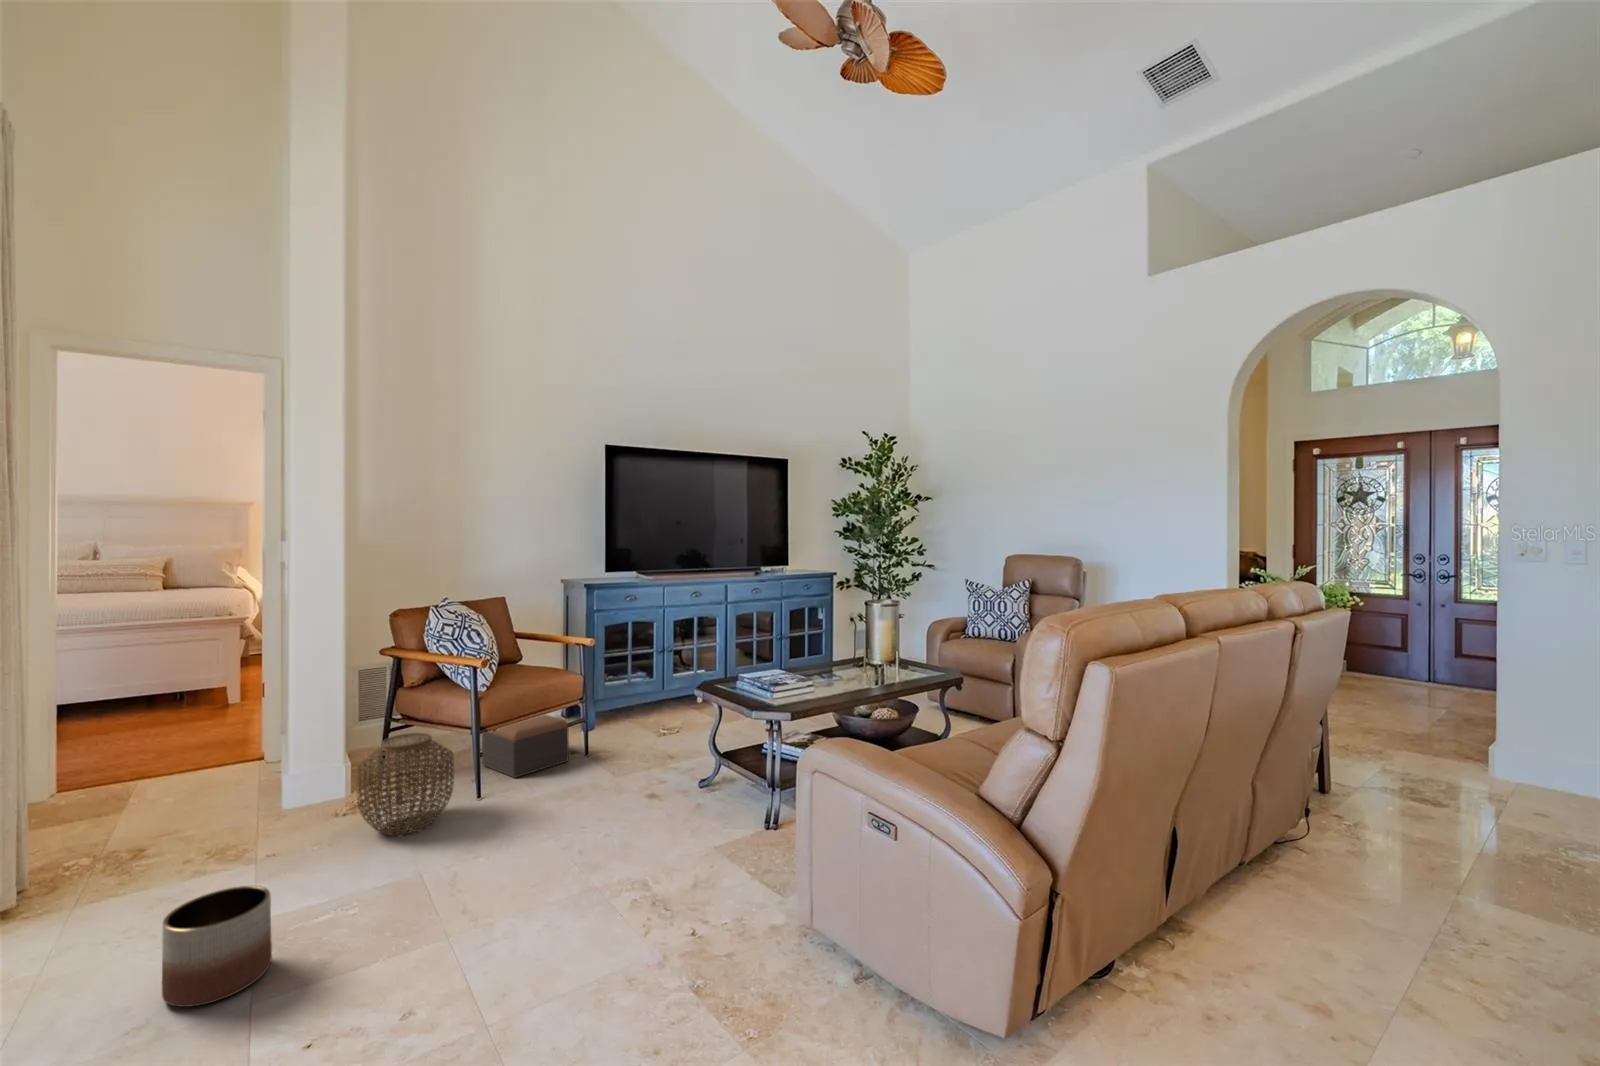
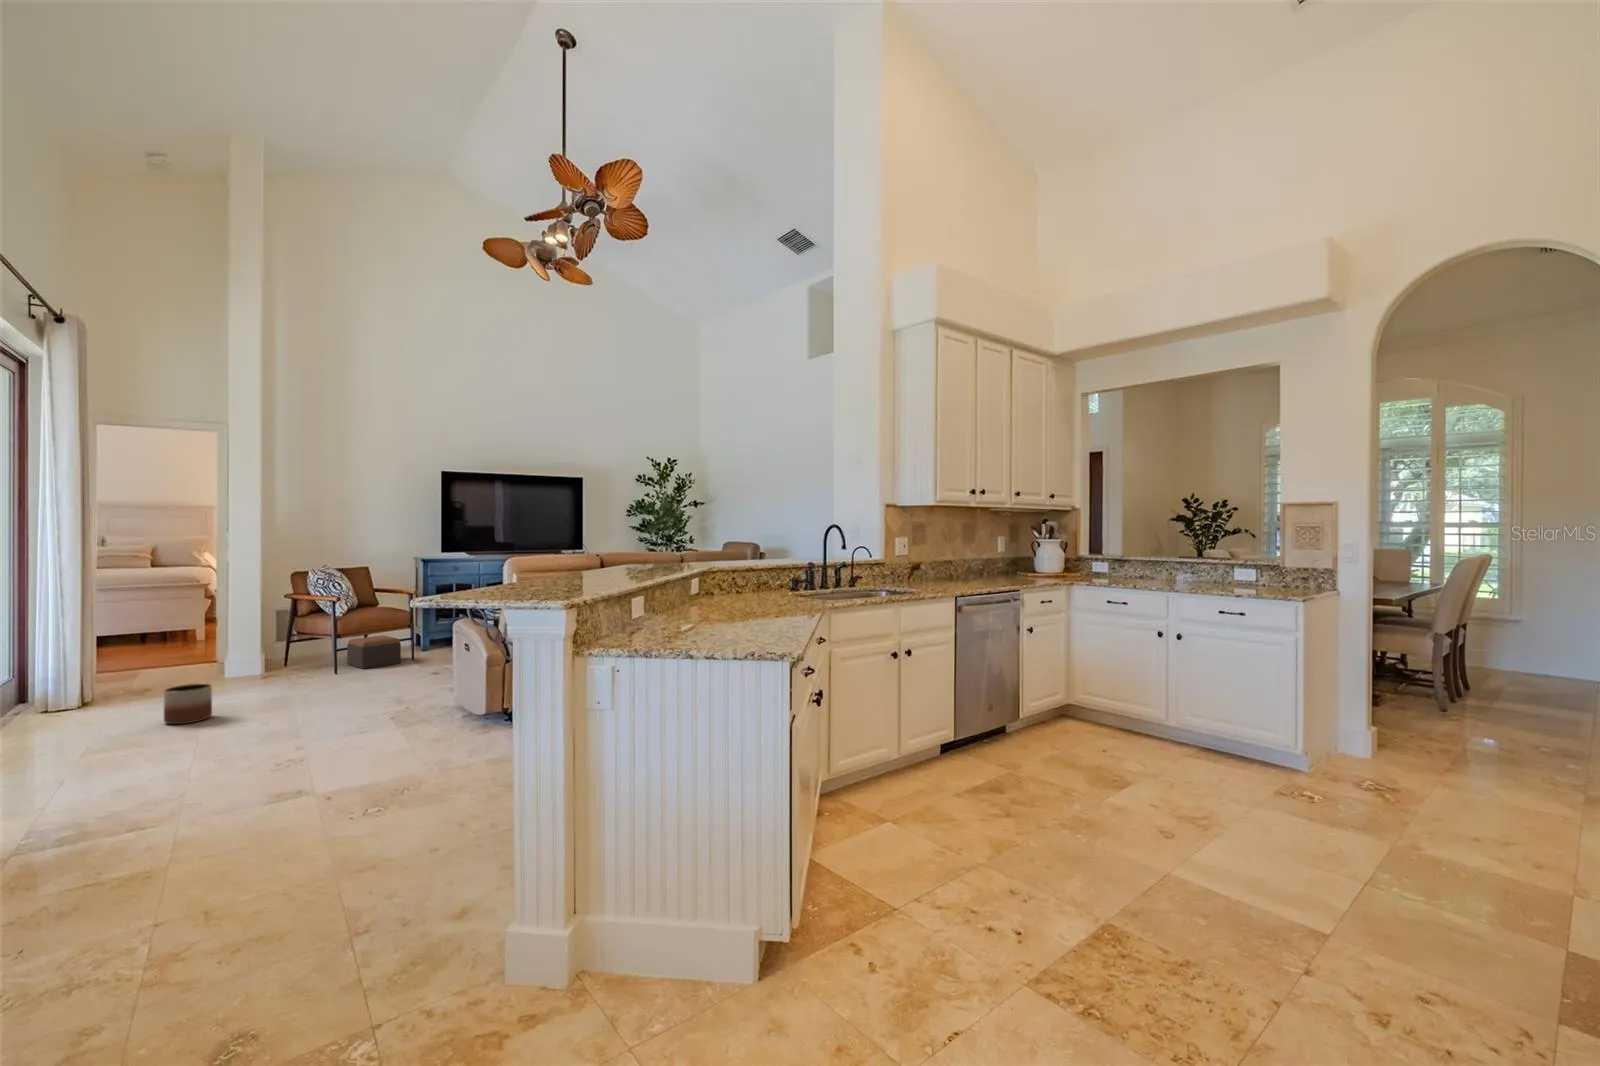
woven basket: present [357,733,454,836] -> none [263,636,319,687]

